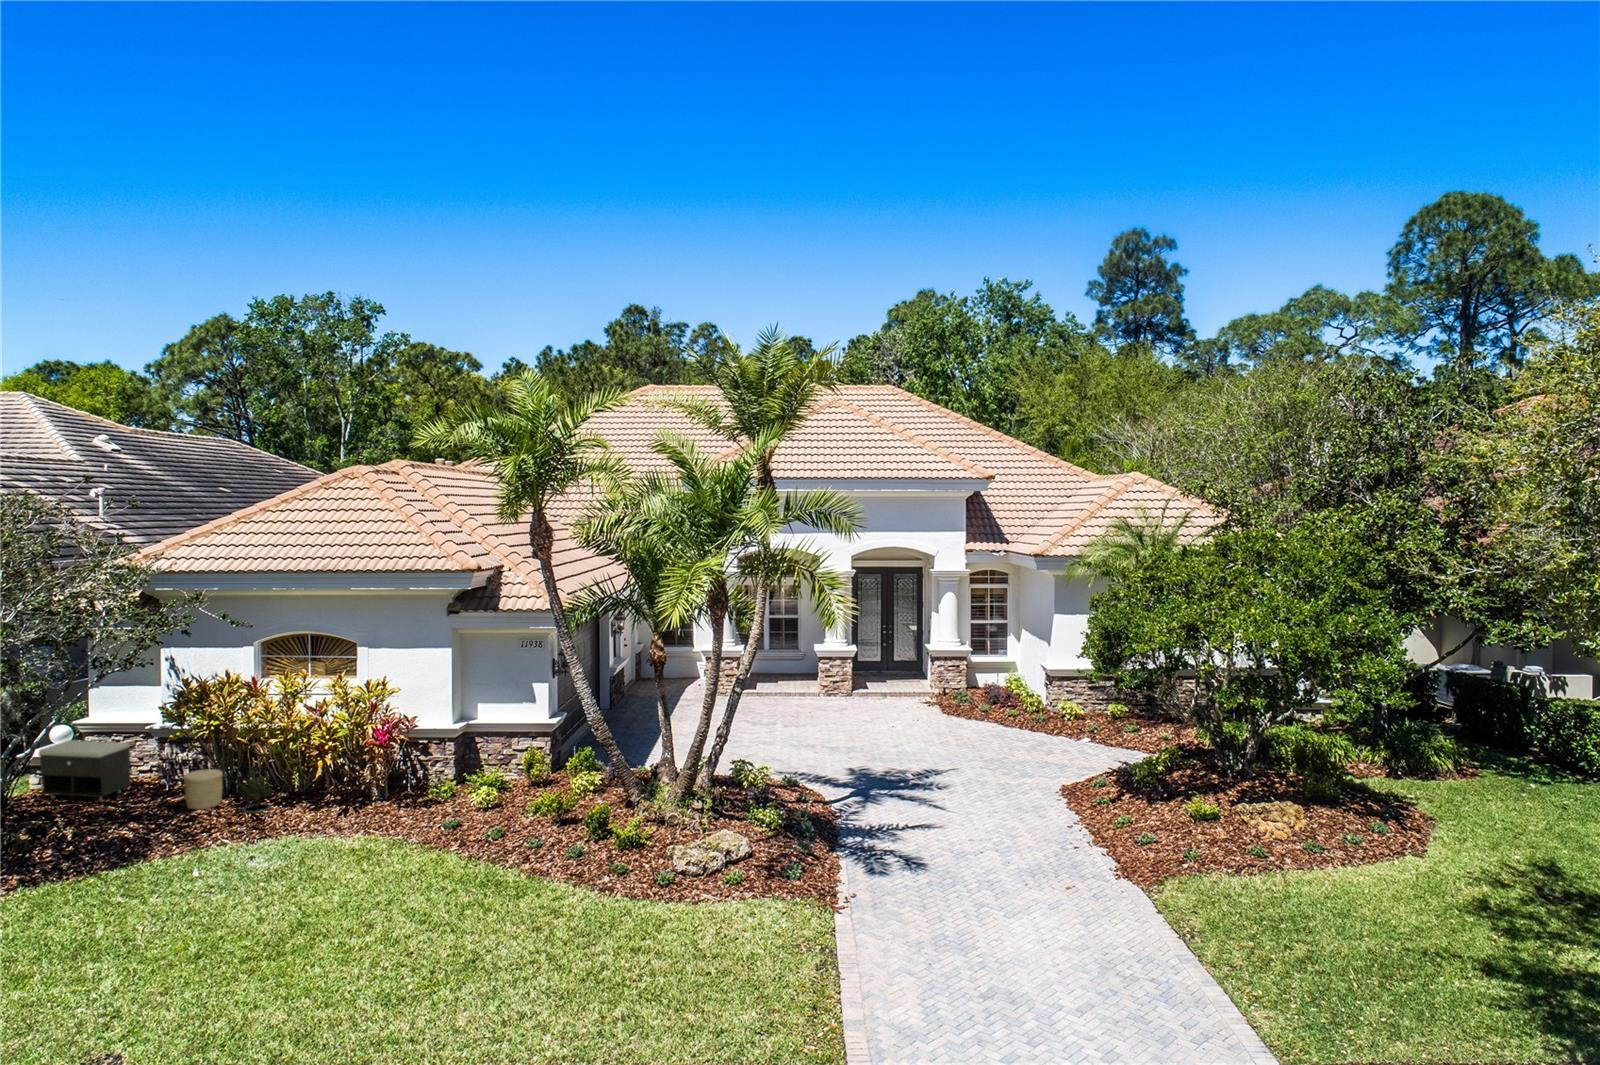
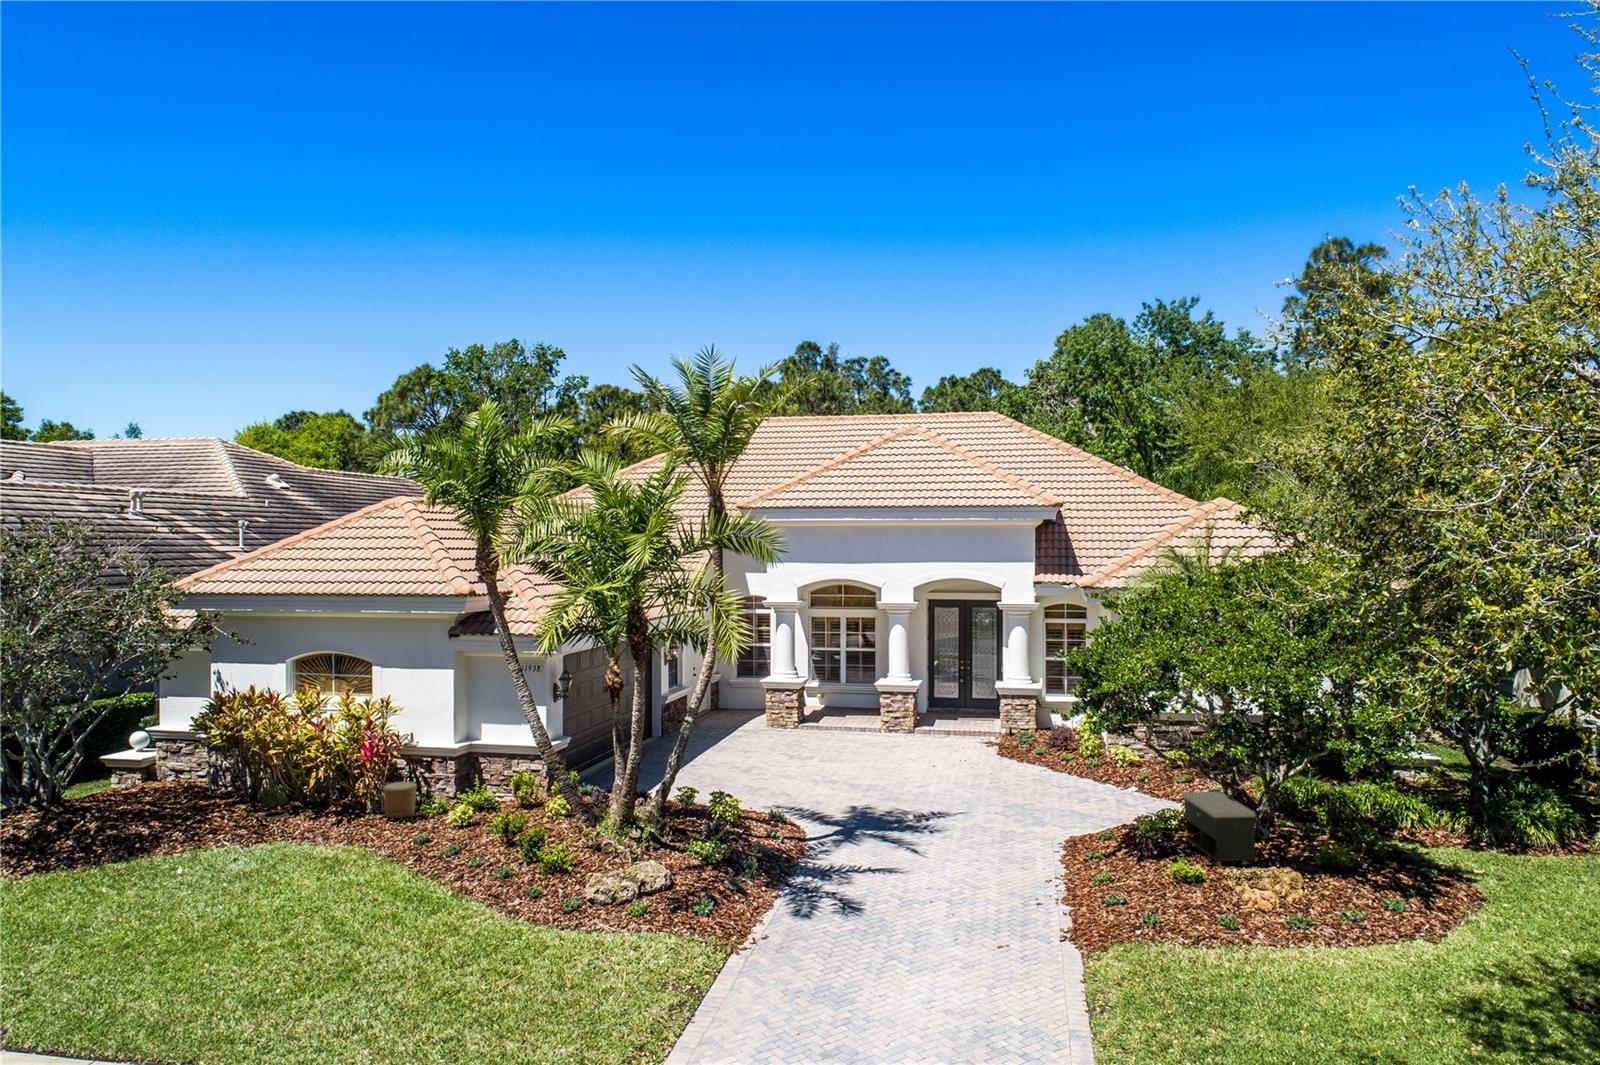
storage bench: present [38,740,131,800] -> present [1183,792,1256,864]
woven basket: present [184,769,223,810] -> present [383,782,417,818]

